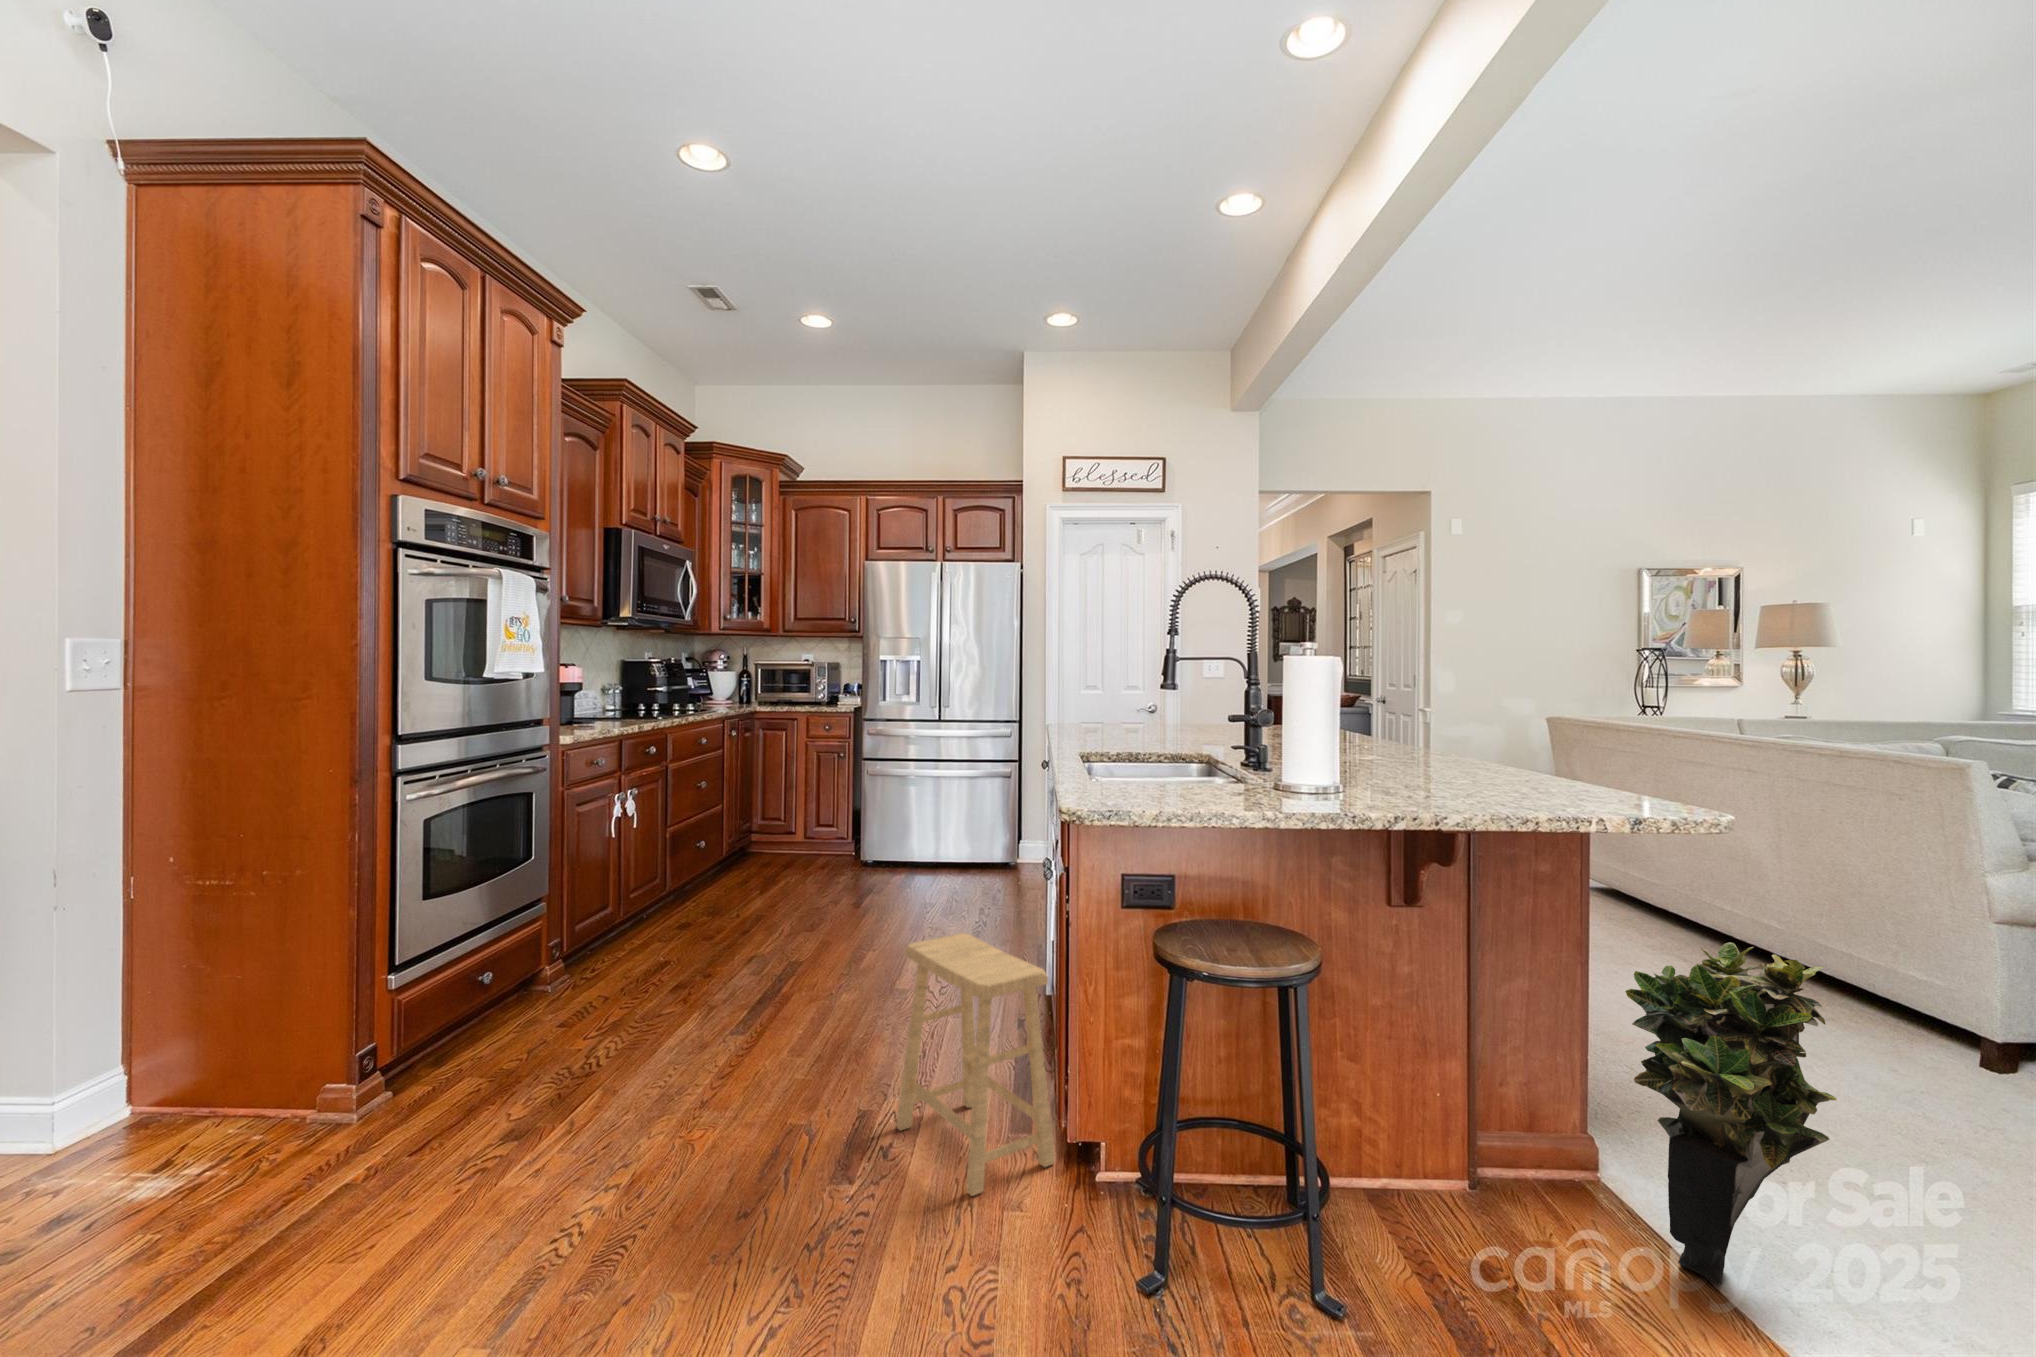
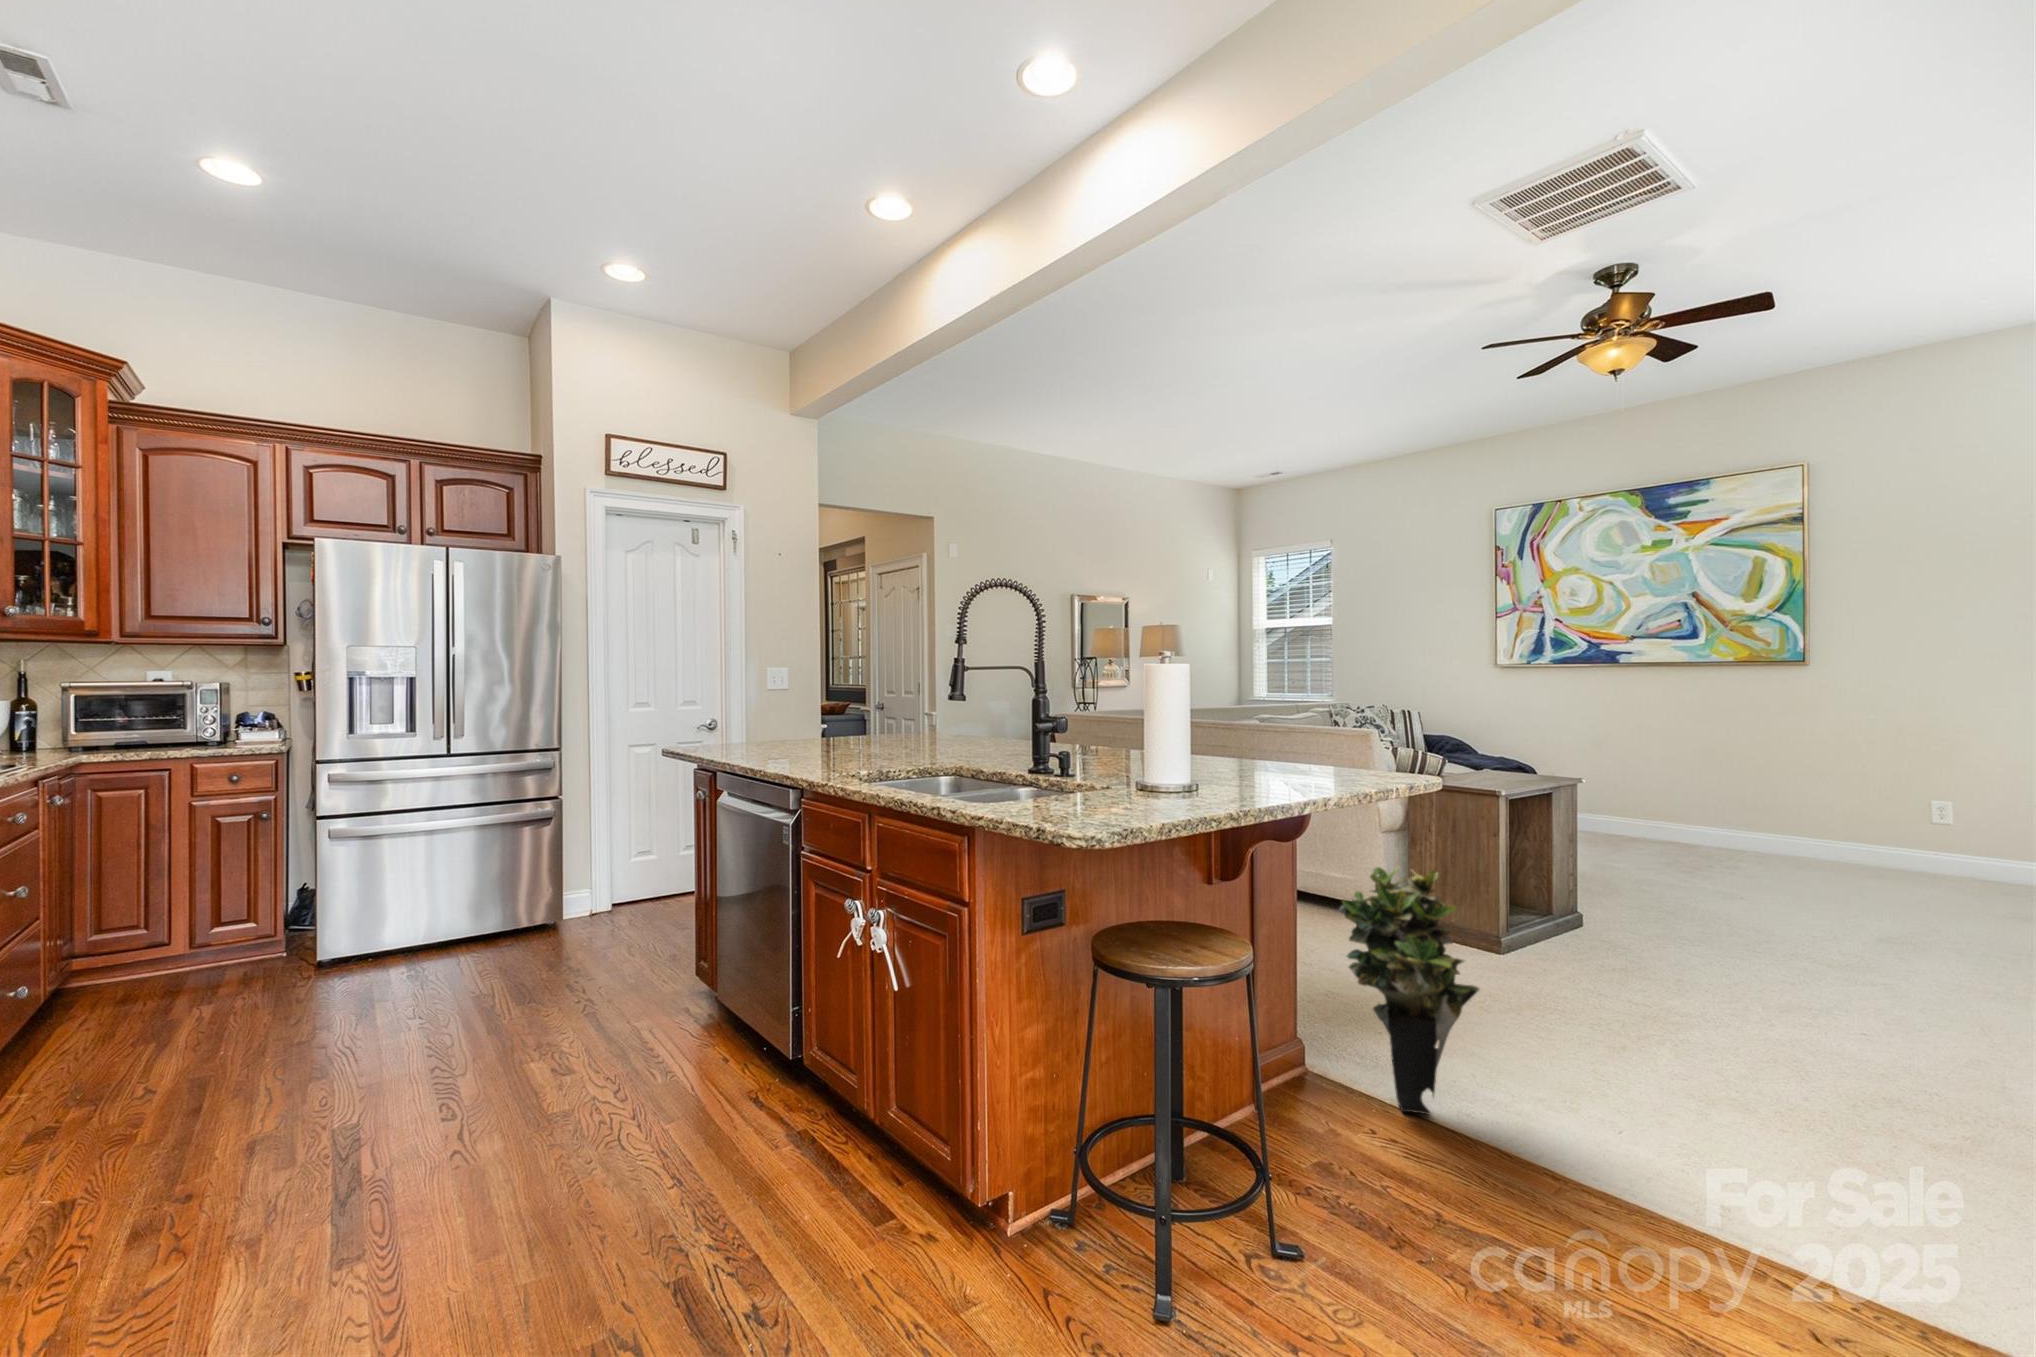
footstool: present [896,933,1055,1196] -> none [738,1007,953,1318]

